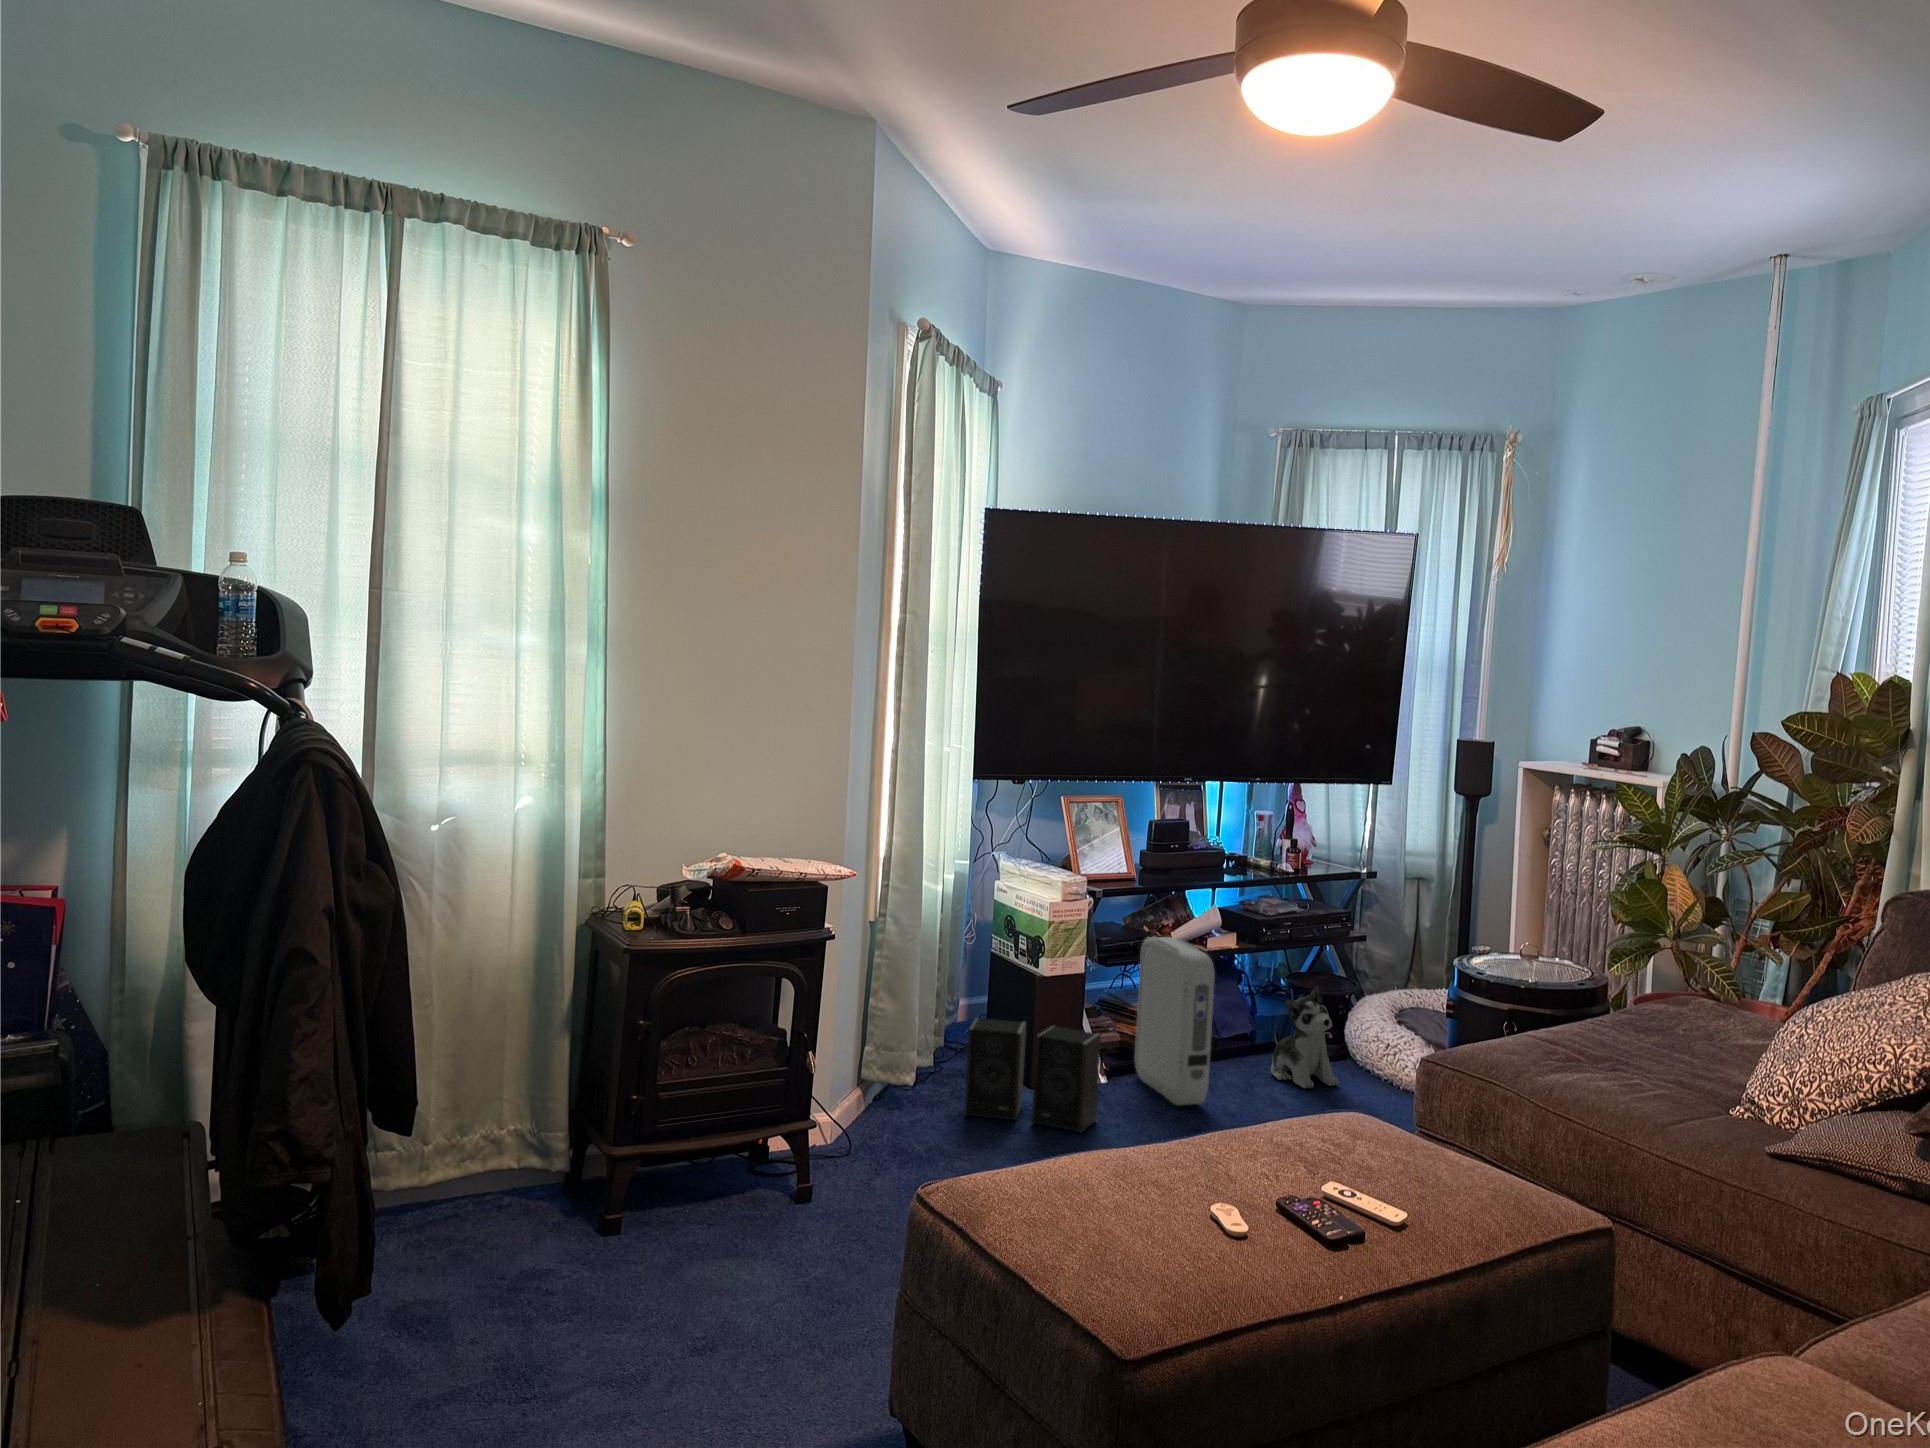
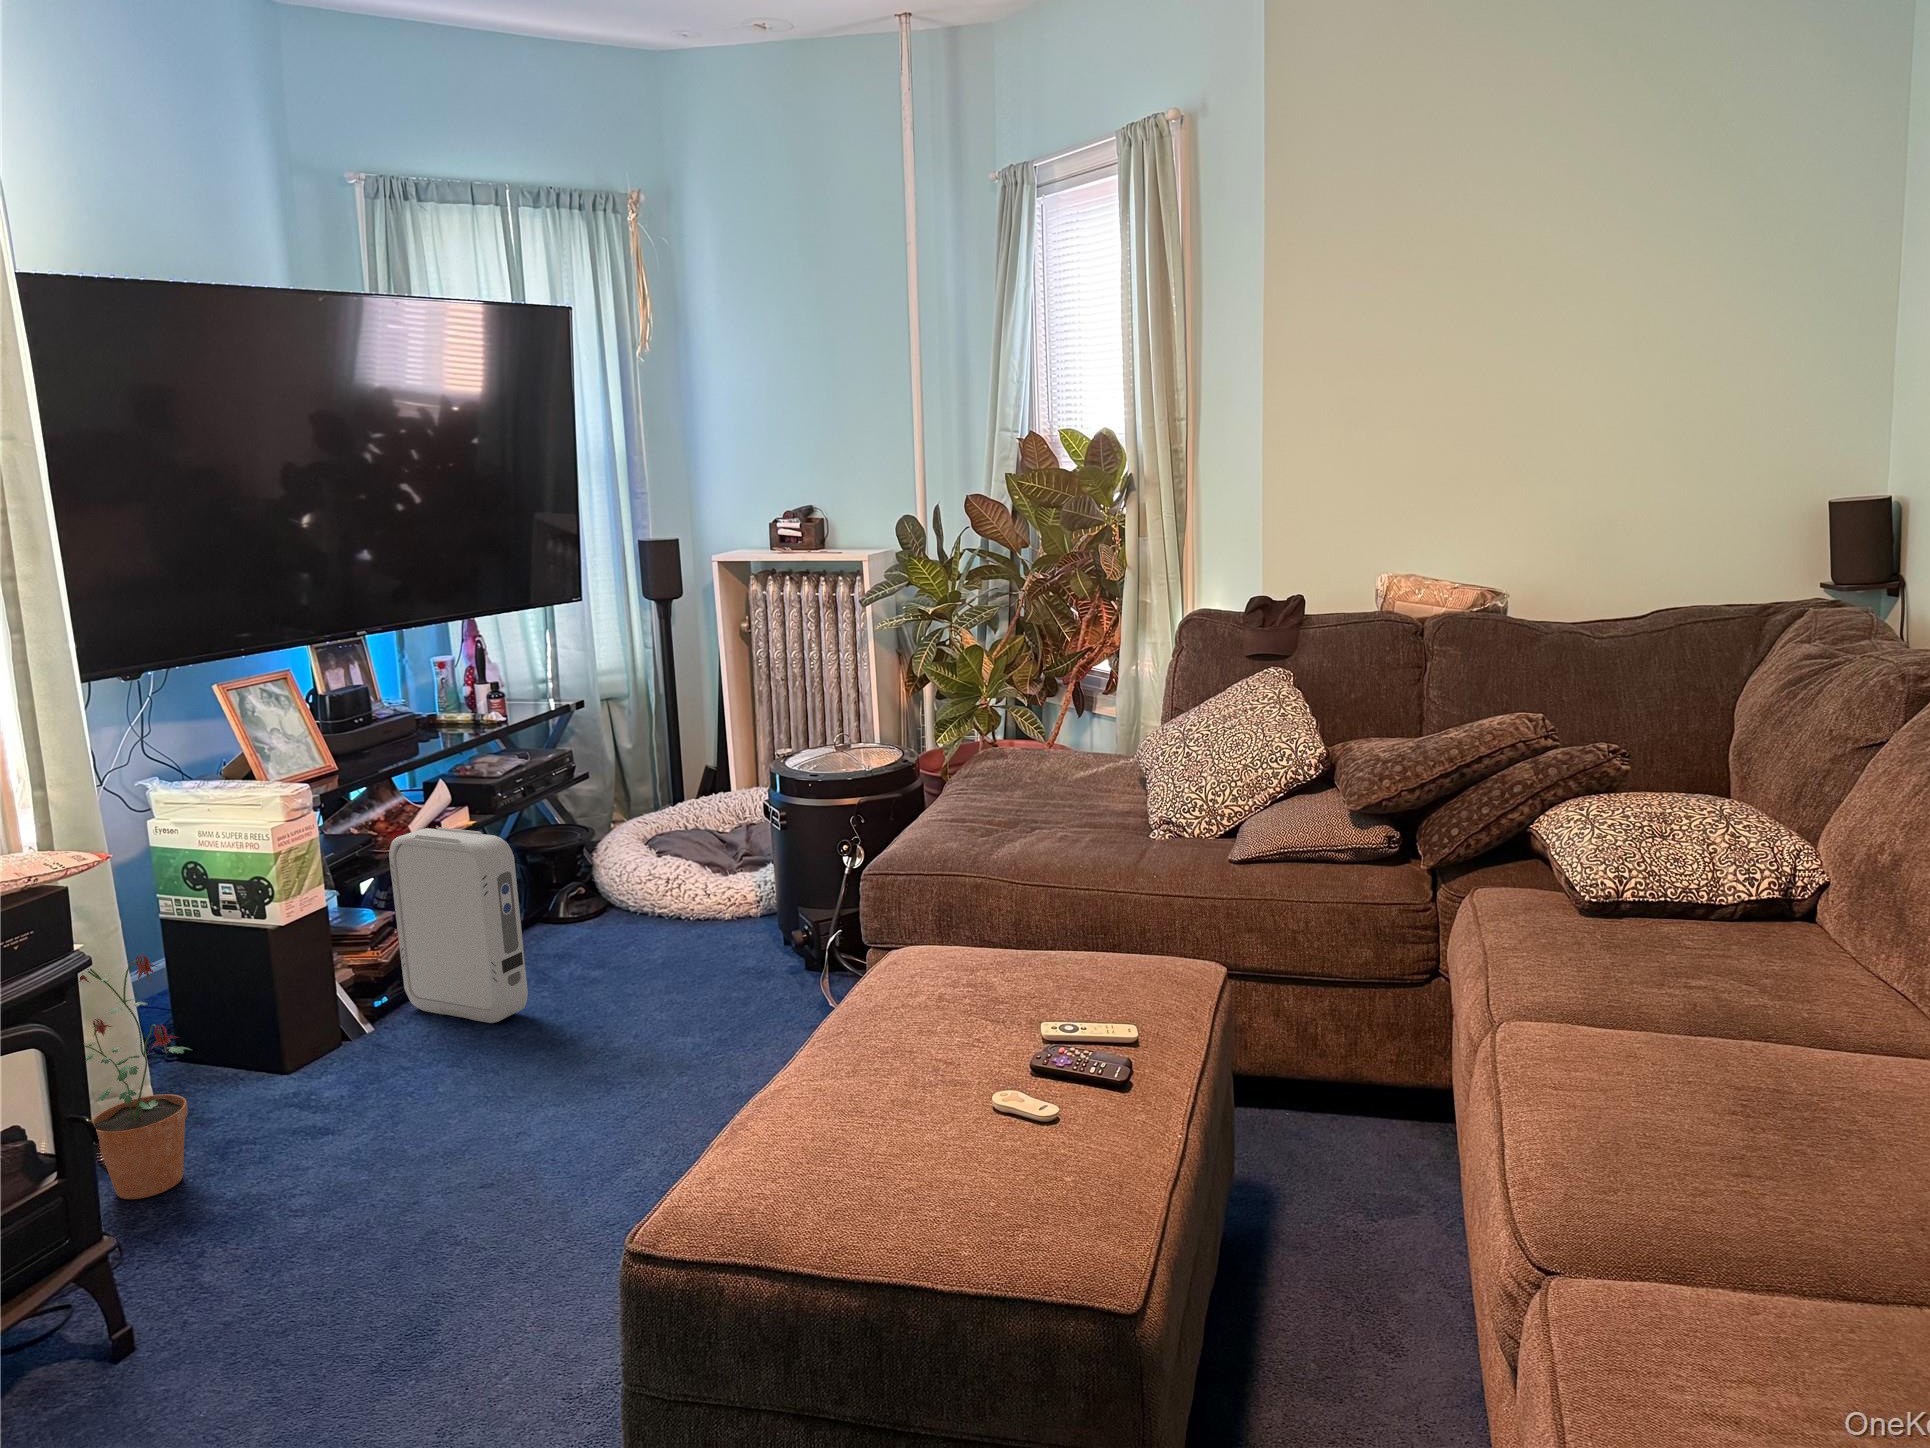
potted plant: none [858,954,945,1127] -> present [79,954,191,1199]
plush toy: present [1271,985,1339,1089] -> none [542,837,637,954]
speaker: present [964,1018,1101,1133] -> none [210,970,417,1142]

